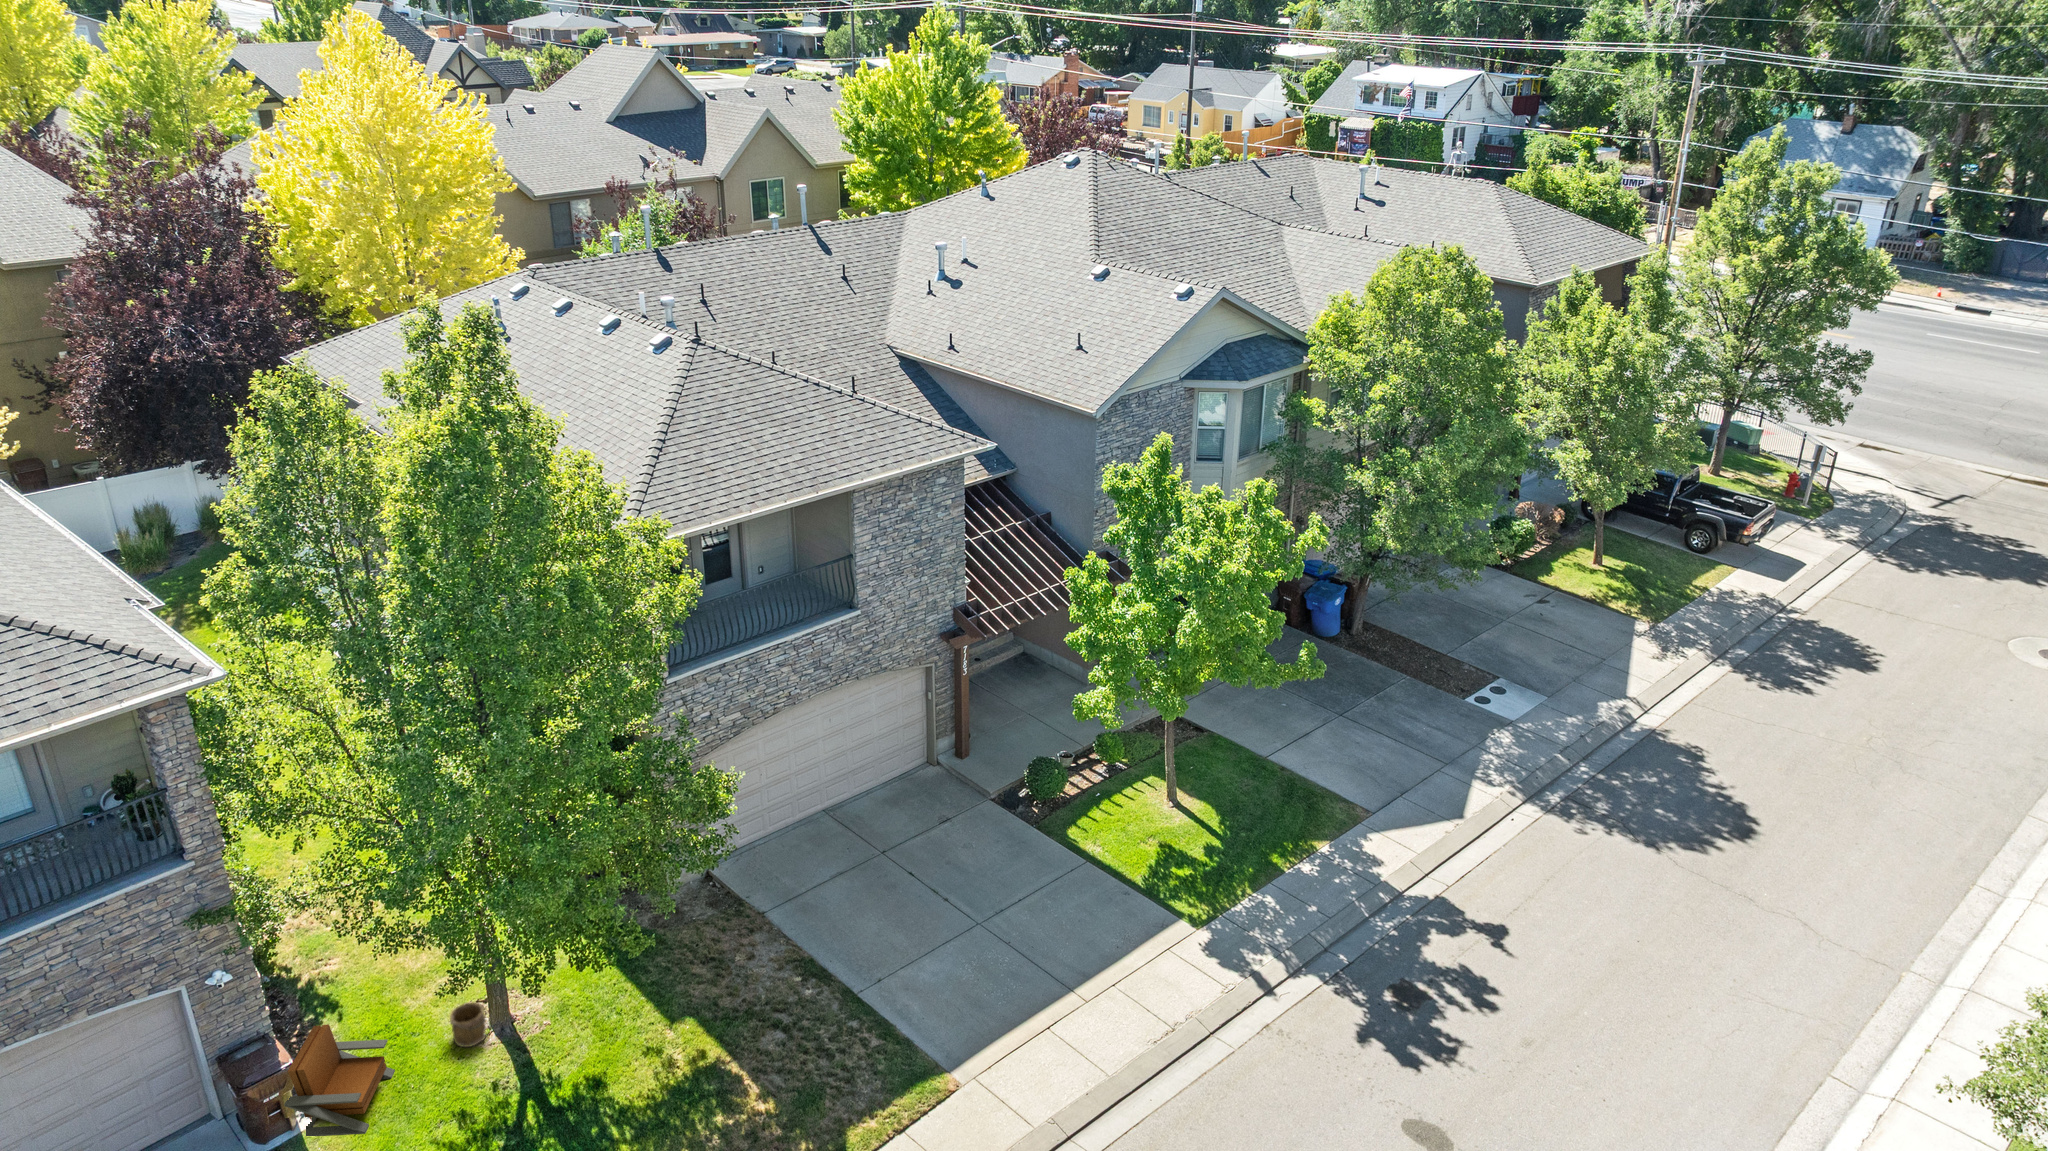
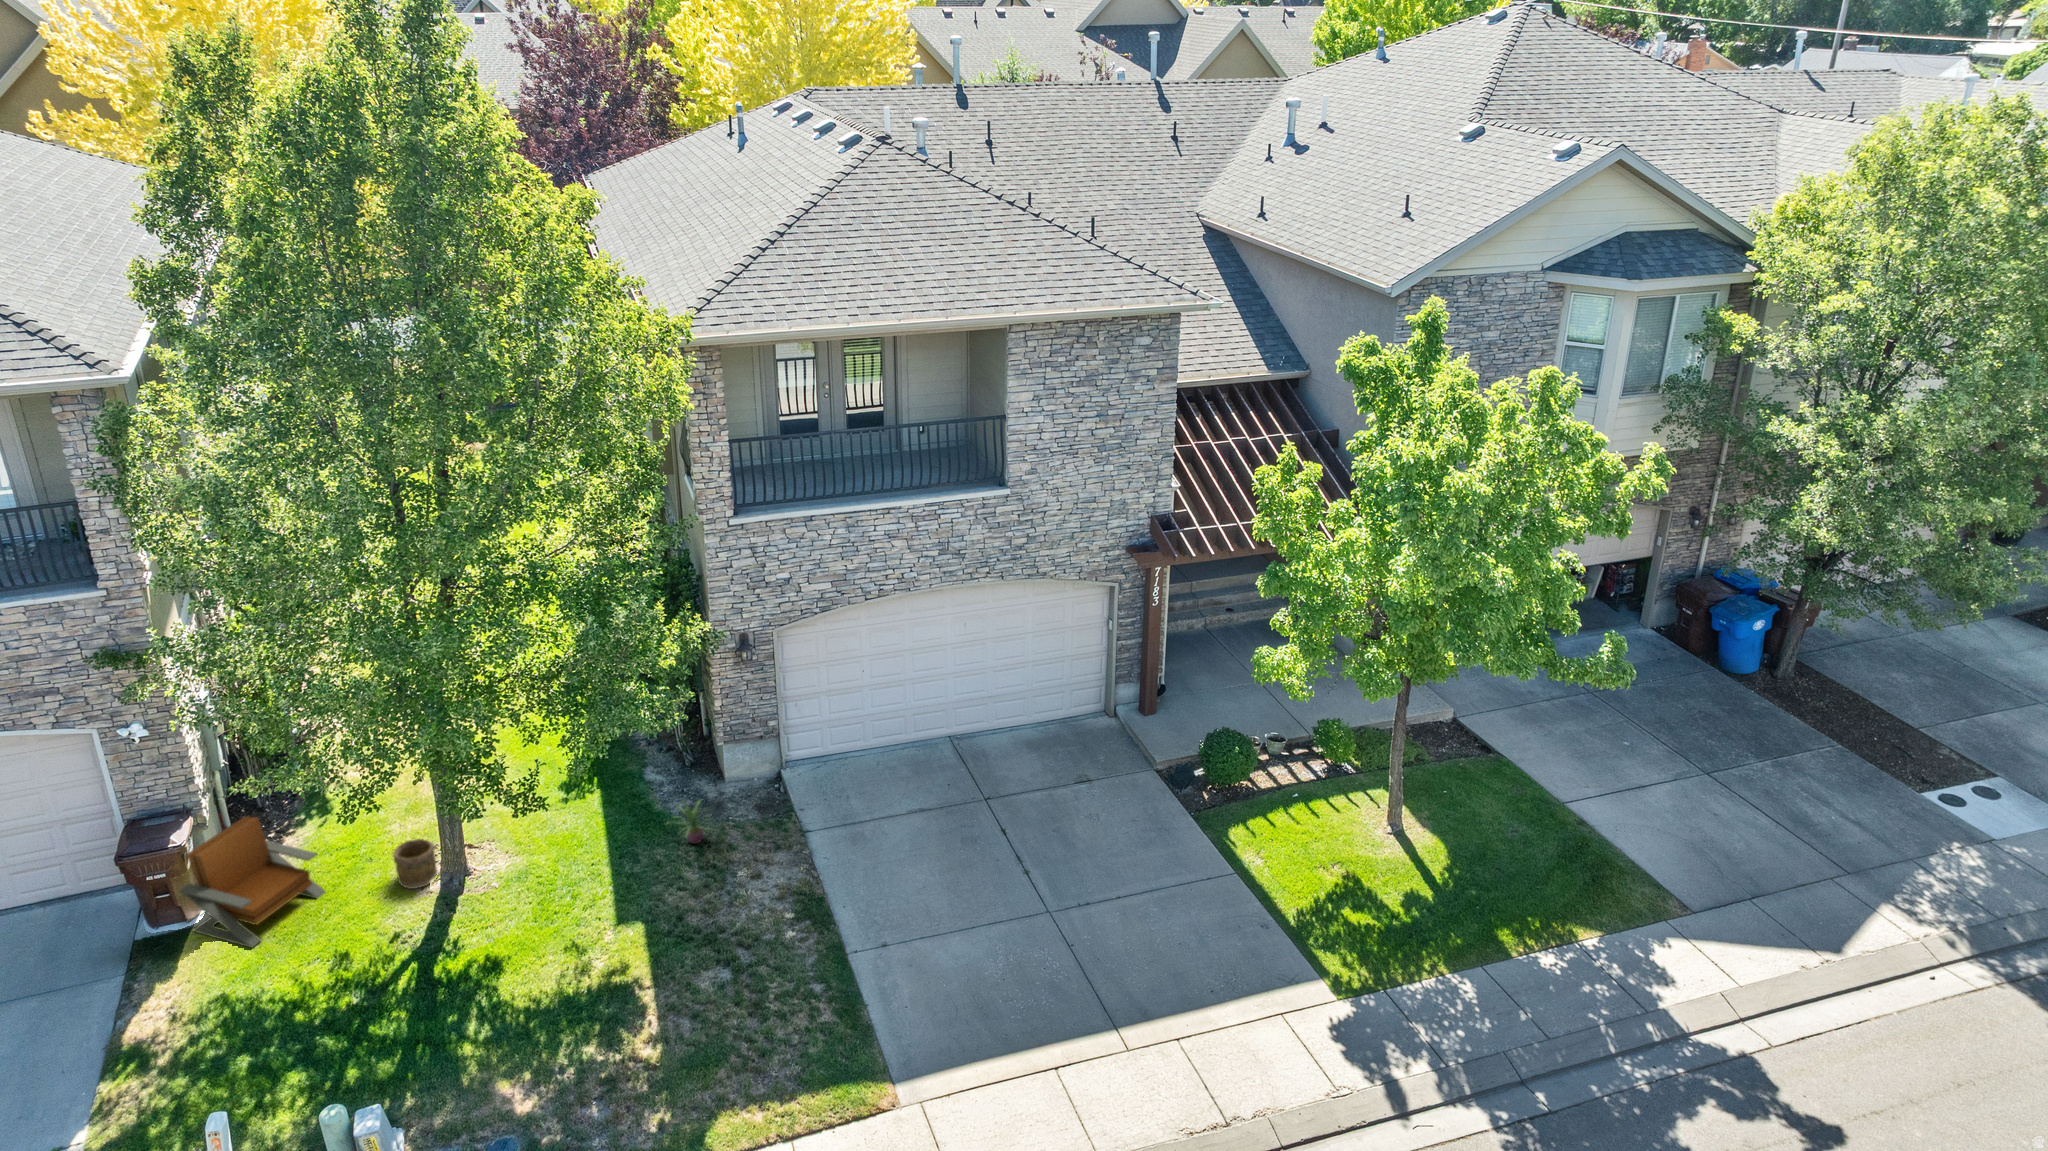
decorative plant: none [660,909,703,946] -> present [674,800,704,844]

